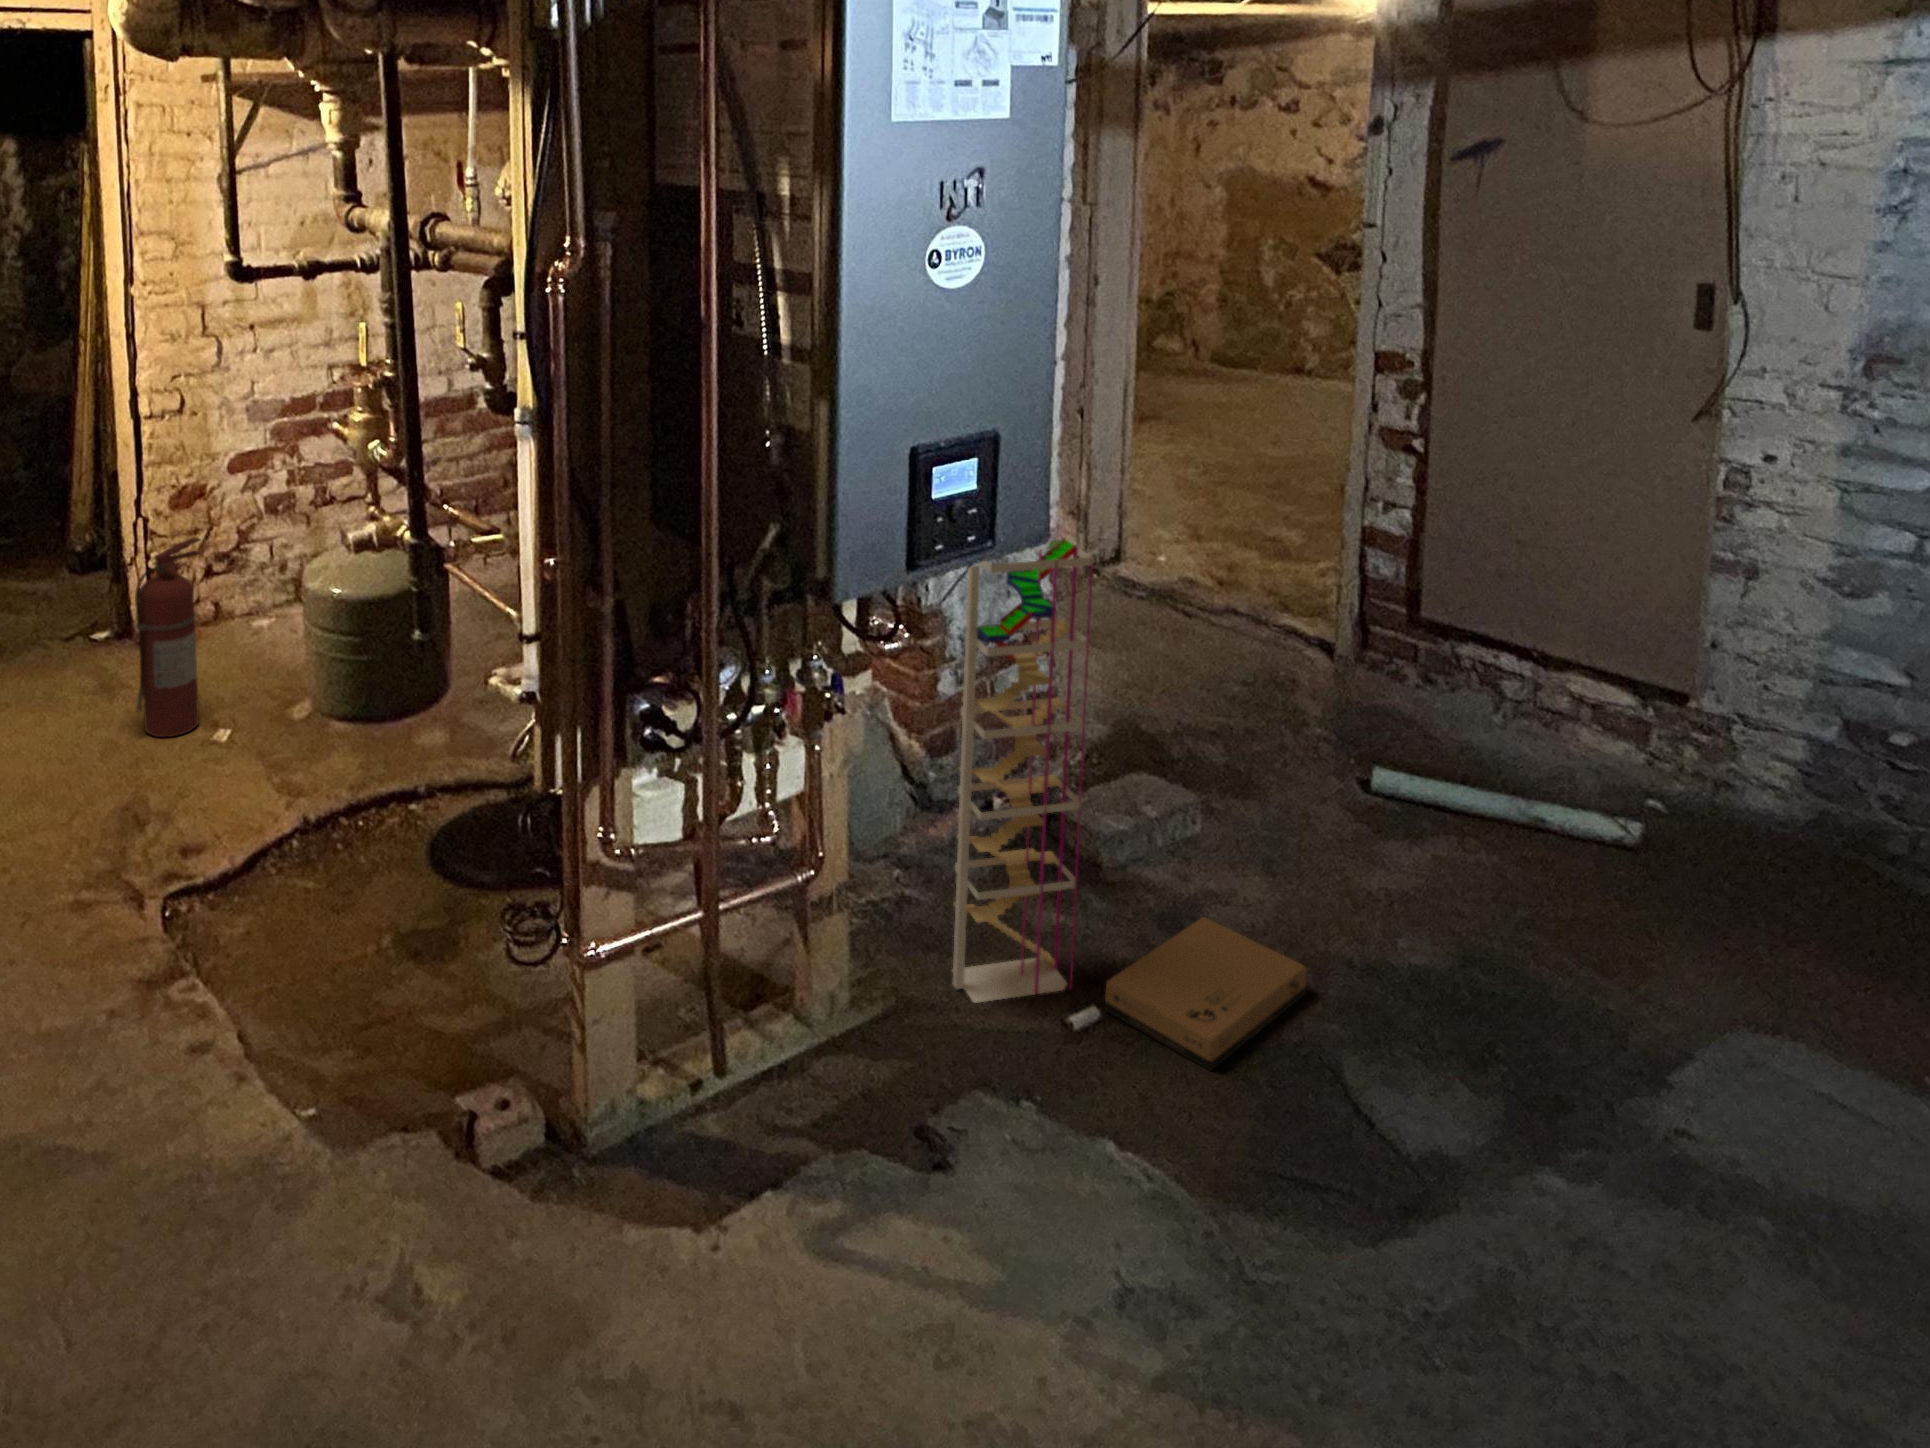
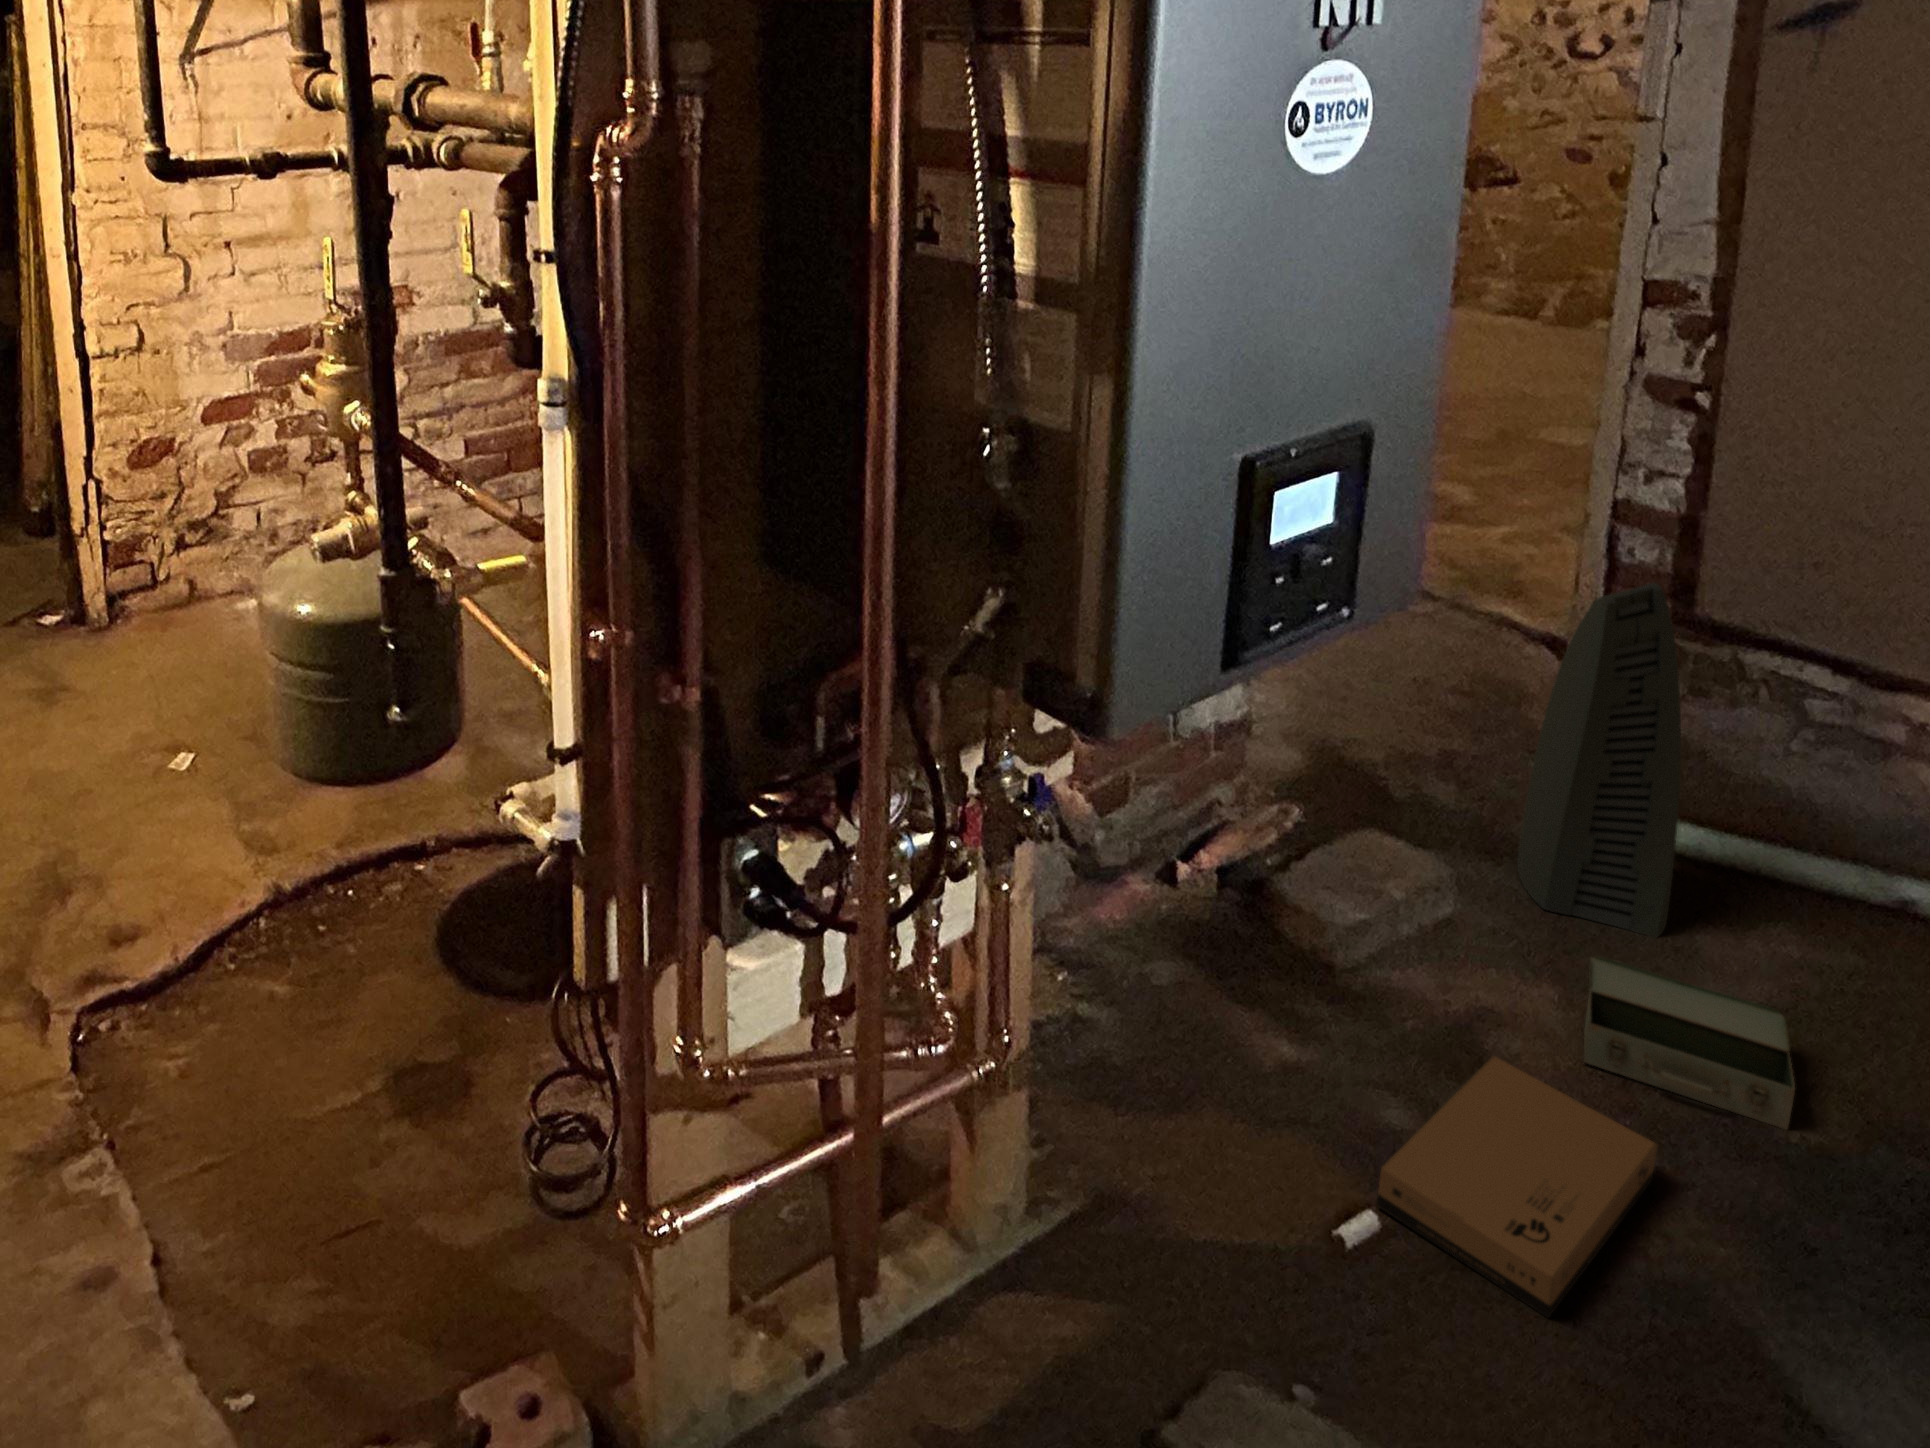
fire extinguisher: present [135,537,202,737] -> none [67,513,157,766]
shelving unit: present [952,538,1093,1003] -> none [1151,546,1384,1190]
air purifier: none [1258,578,1368,849] -> present [1517,583,1681,938]
toolbox: none [1275,853,1421,965] -> present [1584,956,1795,1129]

